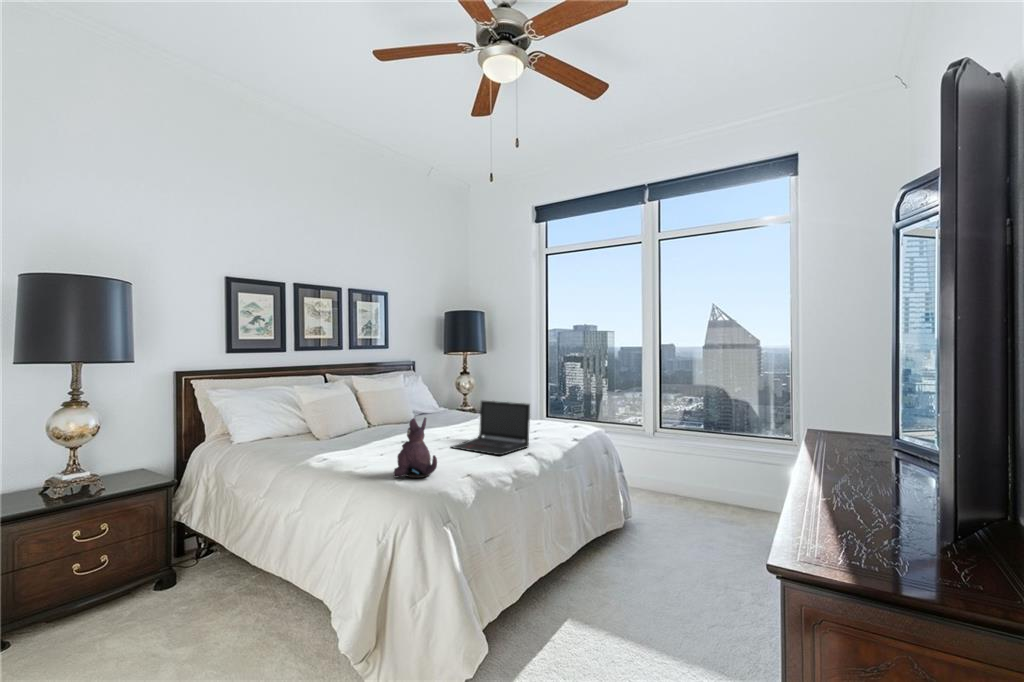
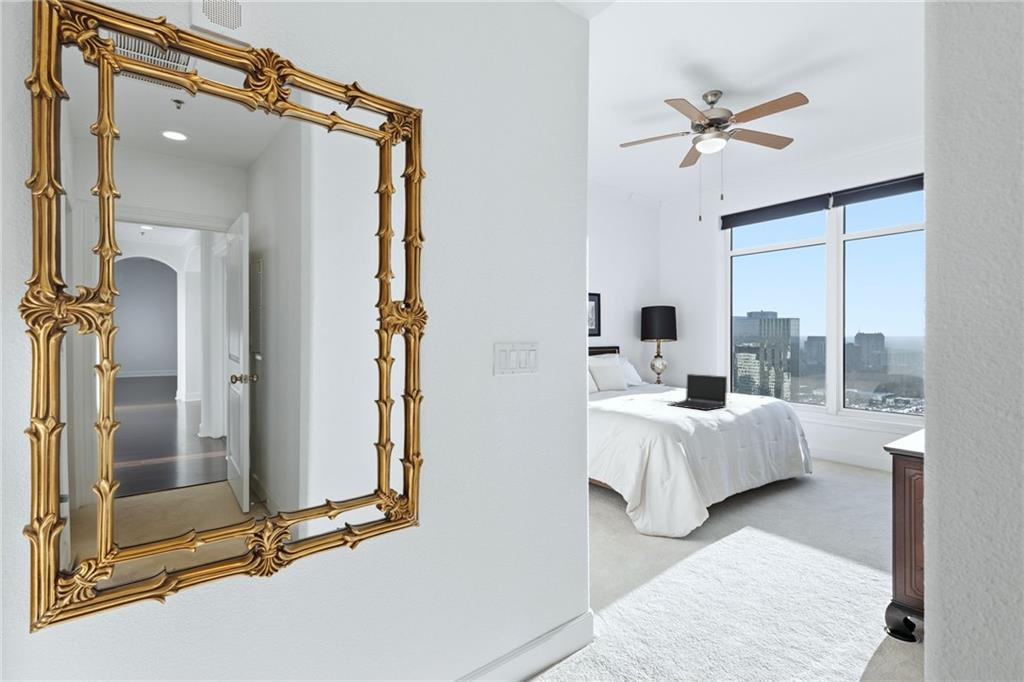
plush toy: present [394,418,437,478] -> none [640,380,669,417]

